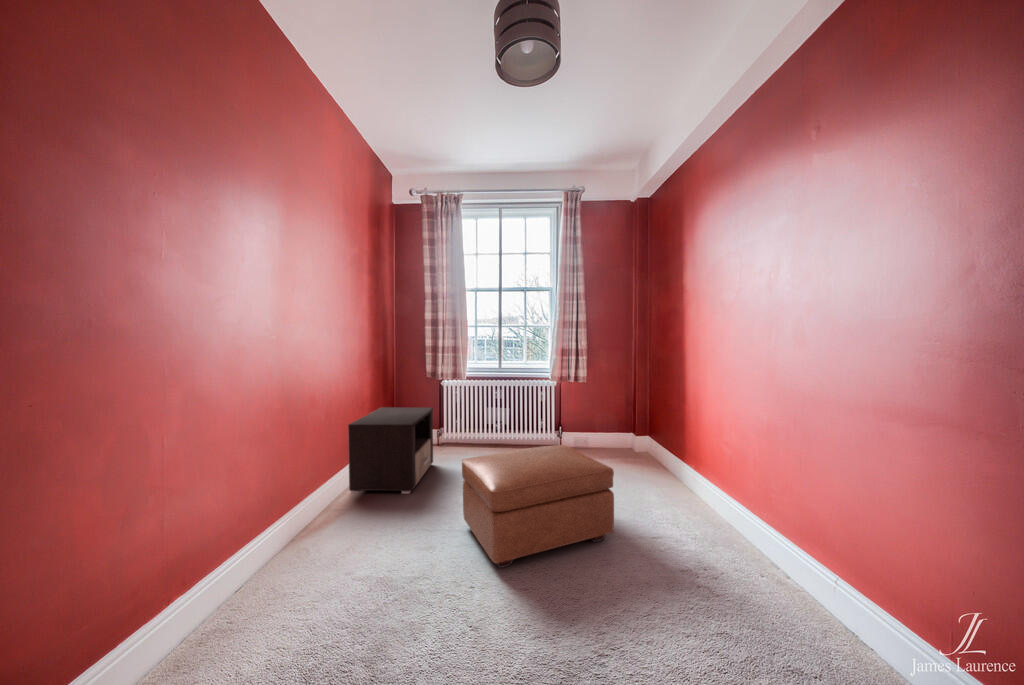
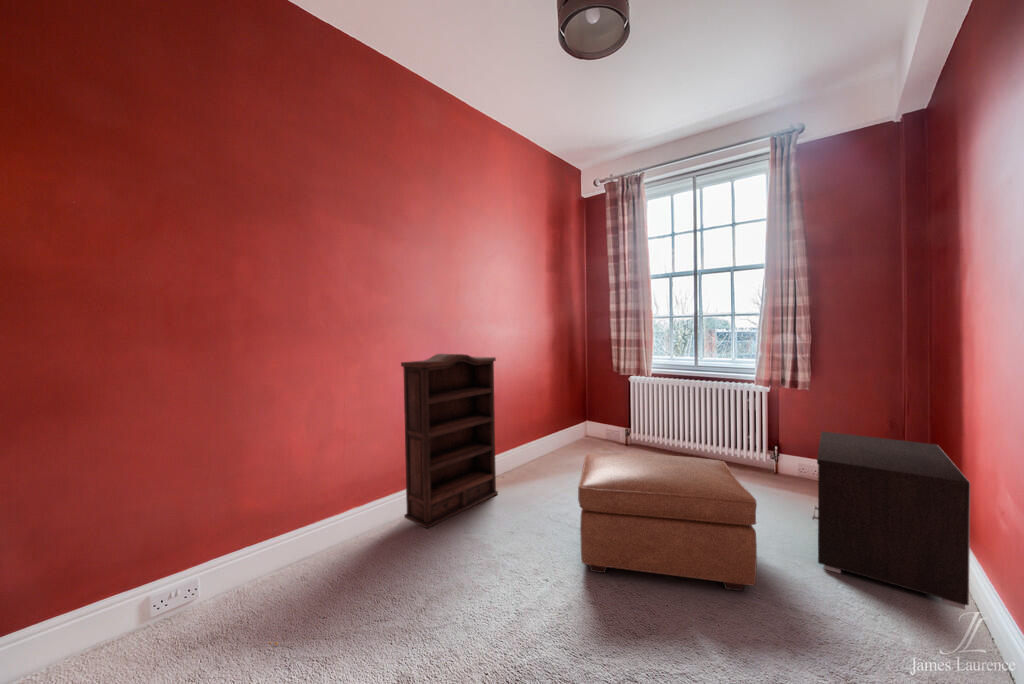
bookshelf: none [235,369,349,596] -> present [401,354,498,528]
nightstand: present [348,407,433,494] -> present [812,431,970,609]

